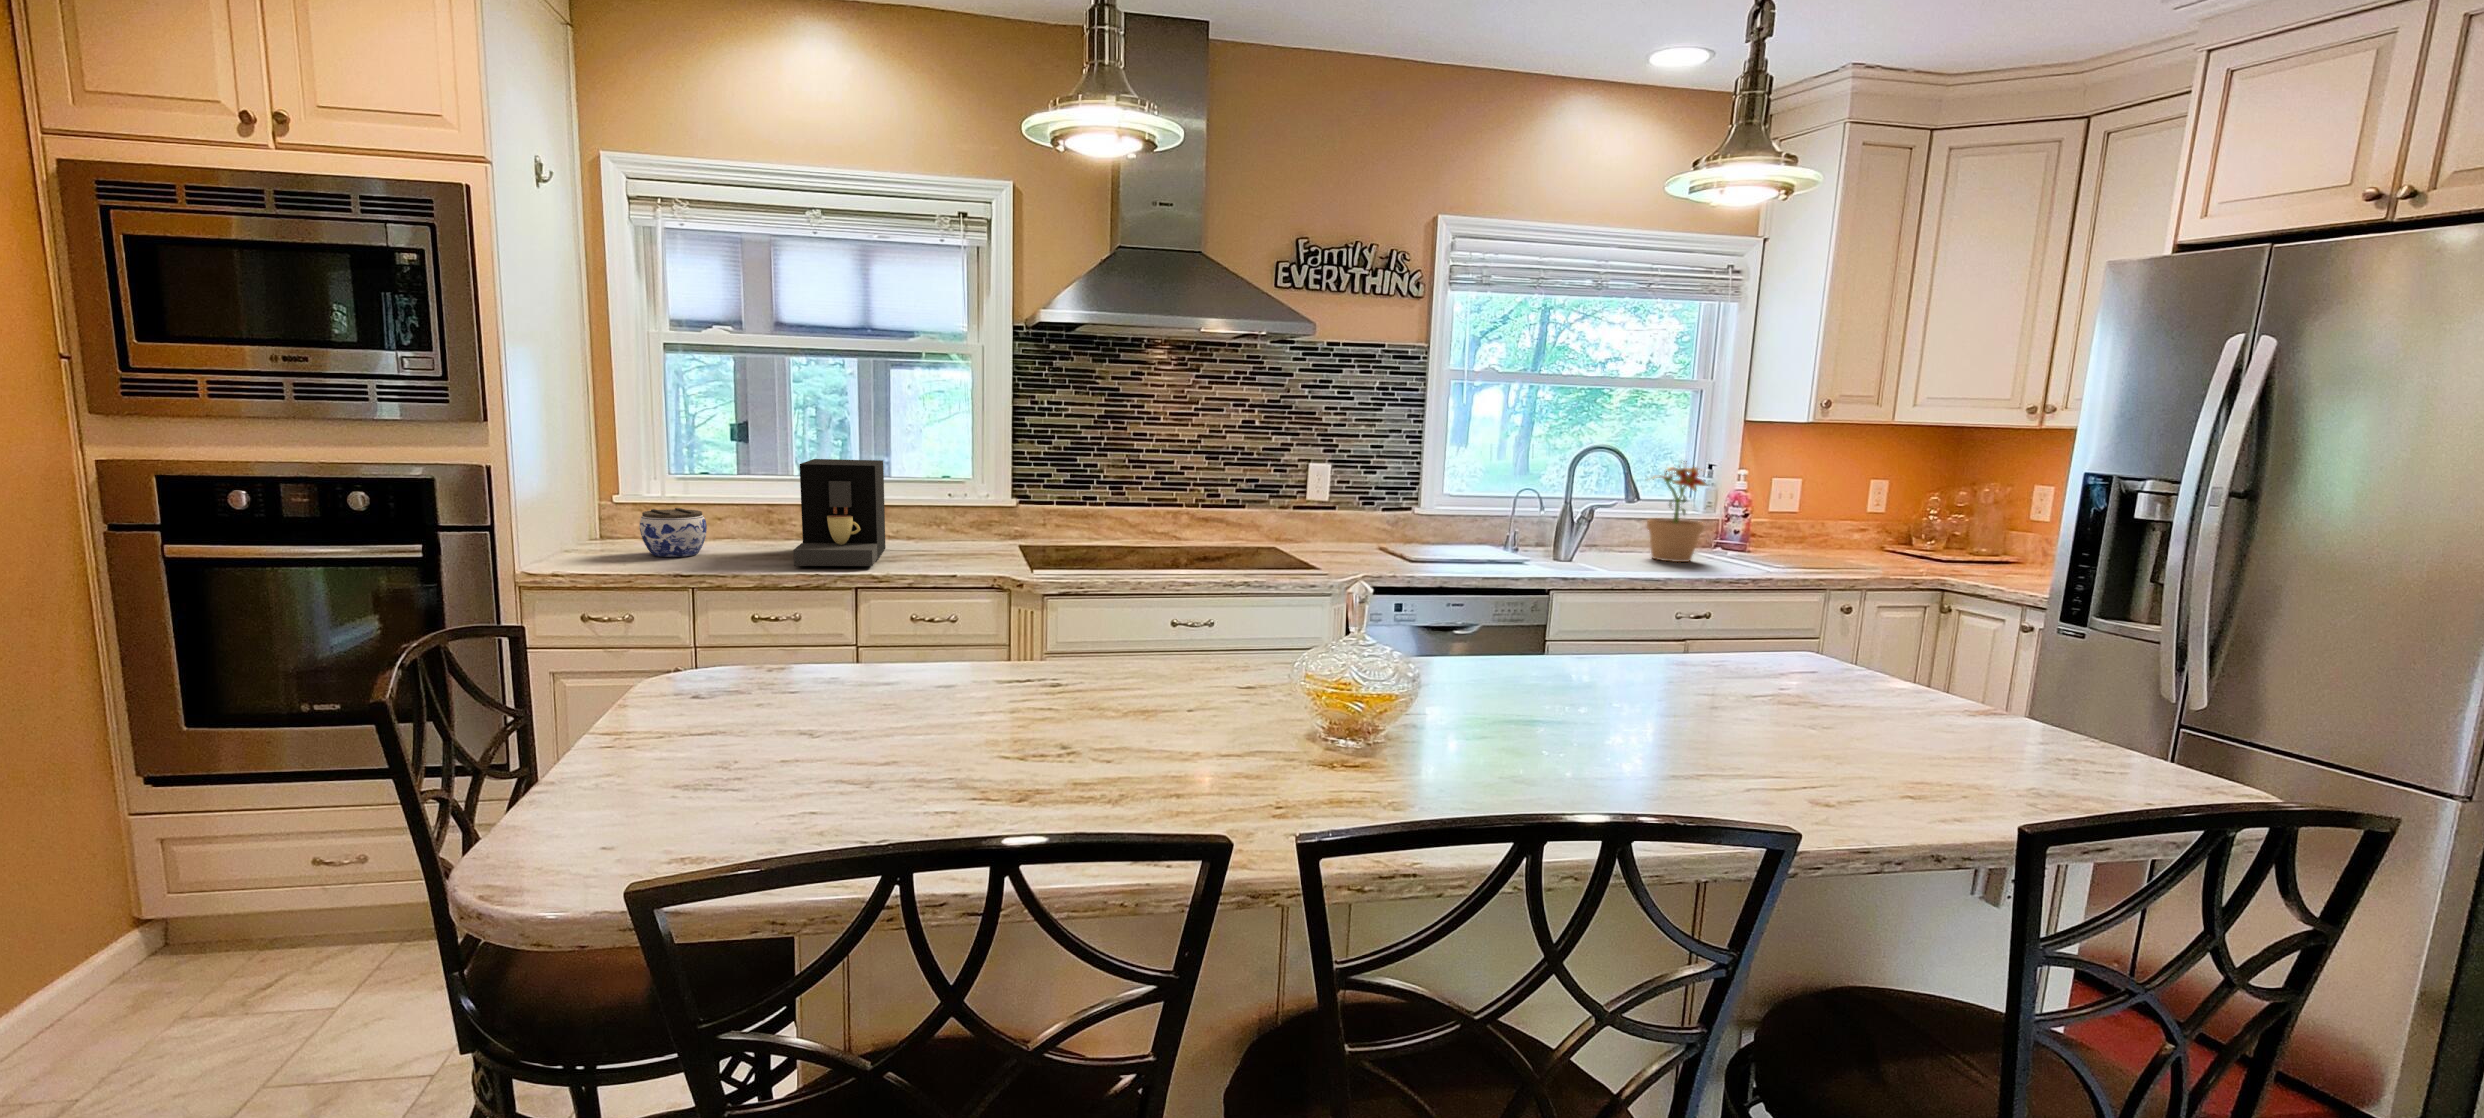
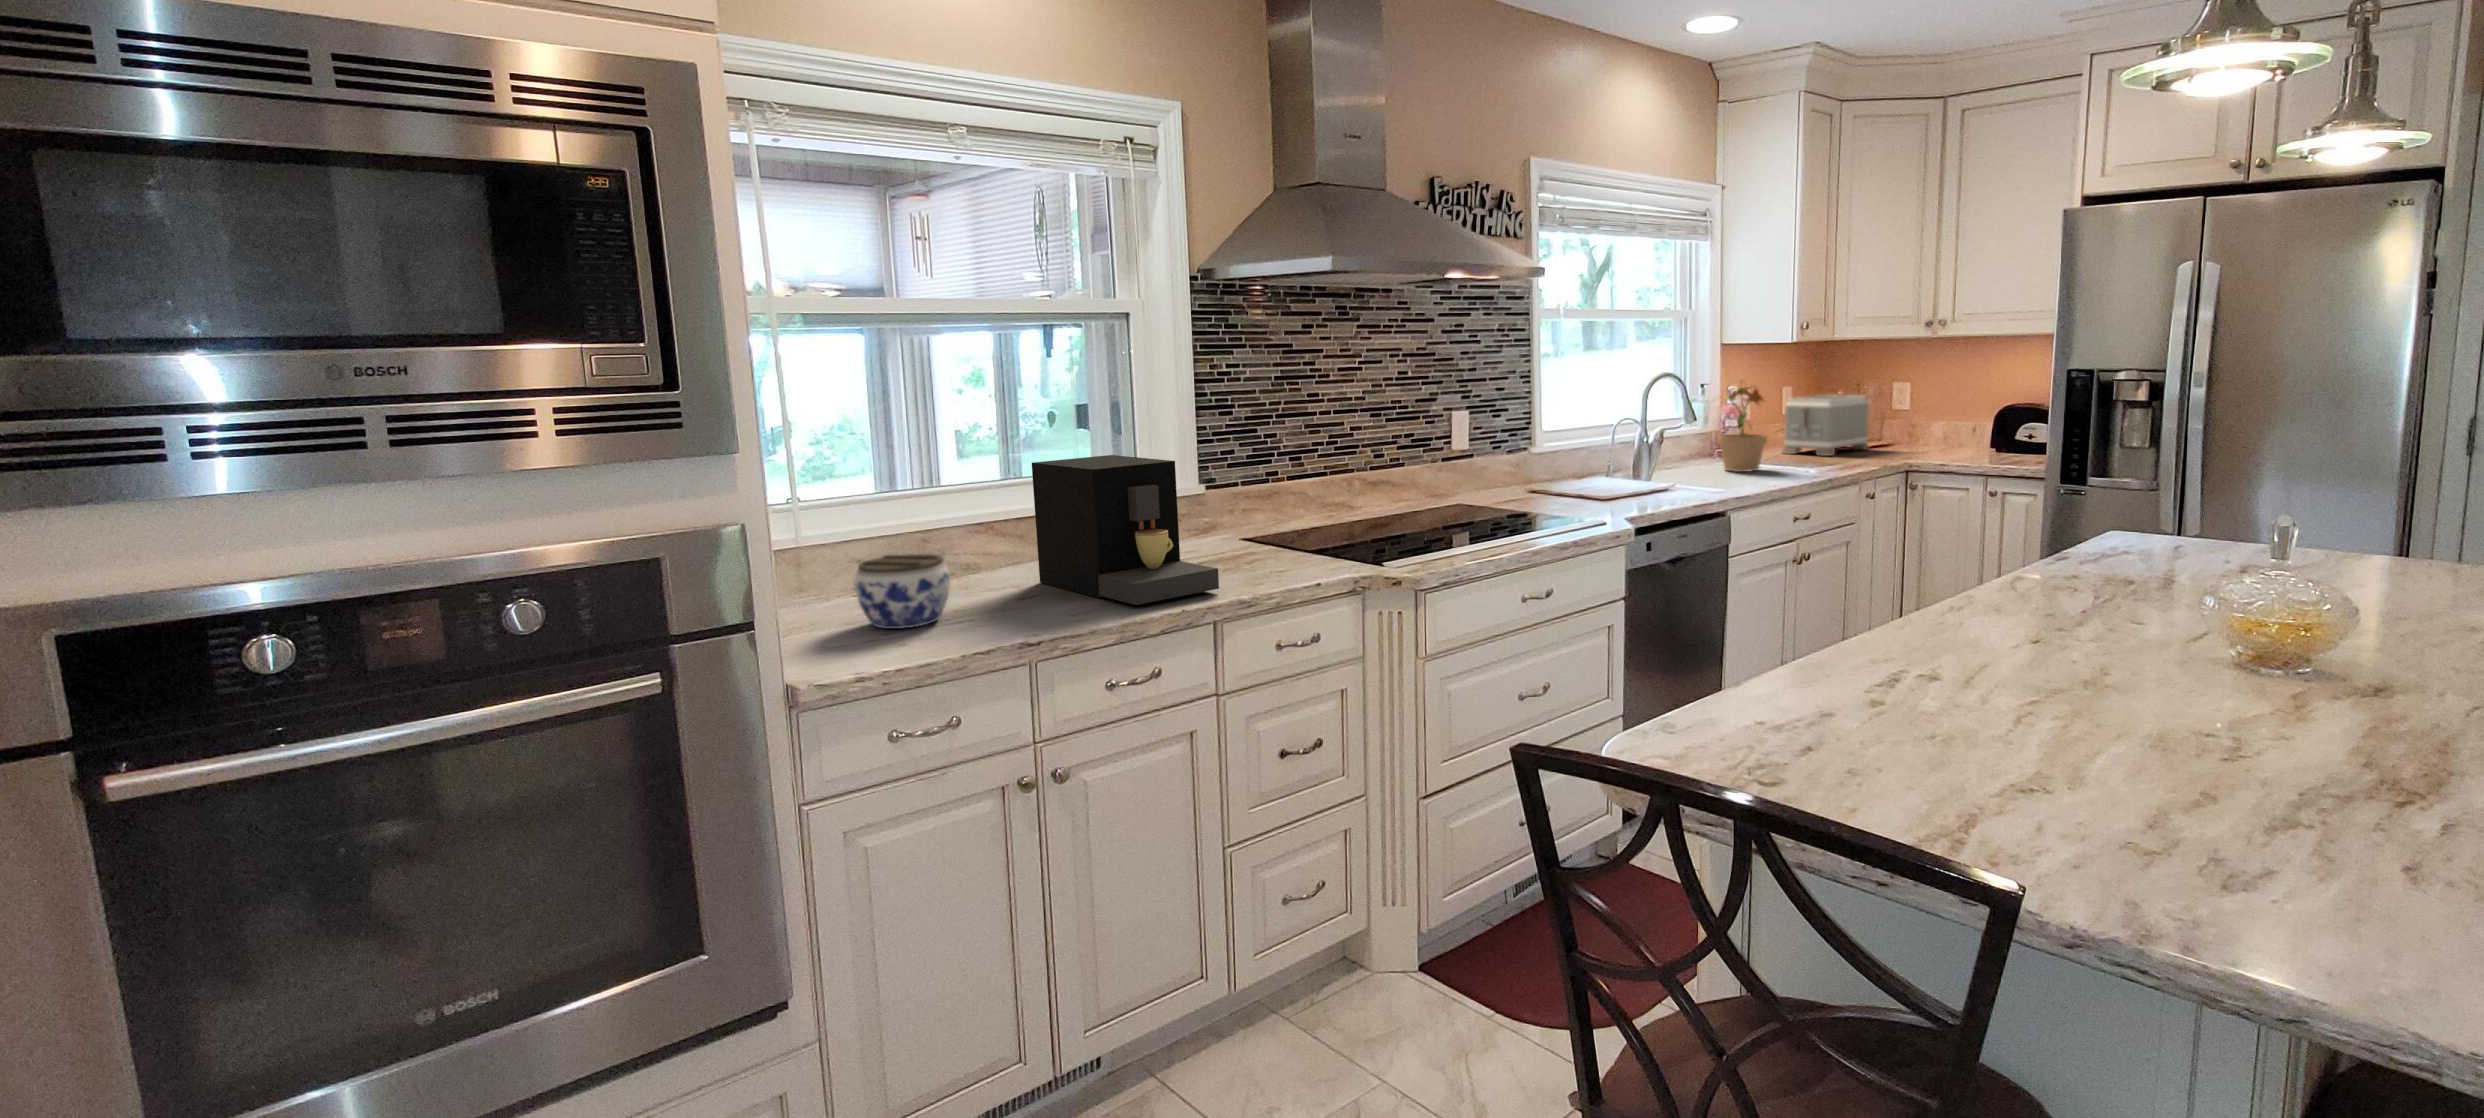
toaster: none [1796,491,1933,563] -> present [1782,395,1869,456]

